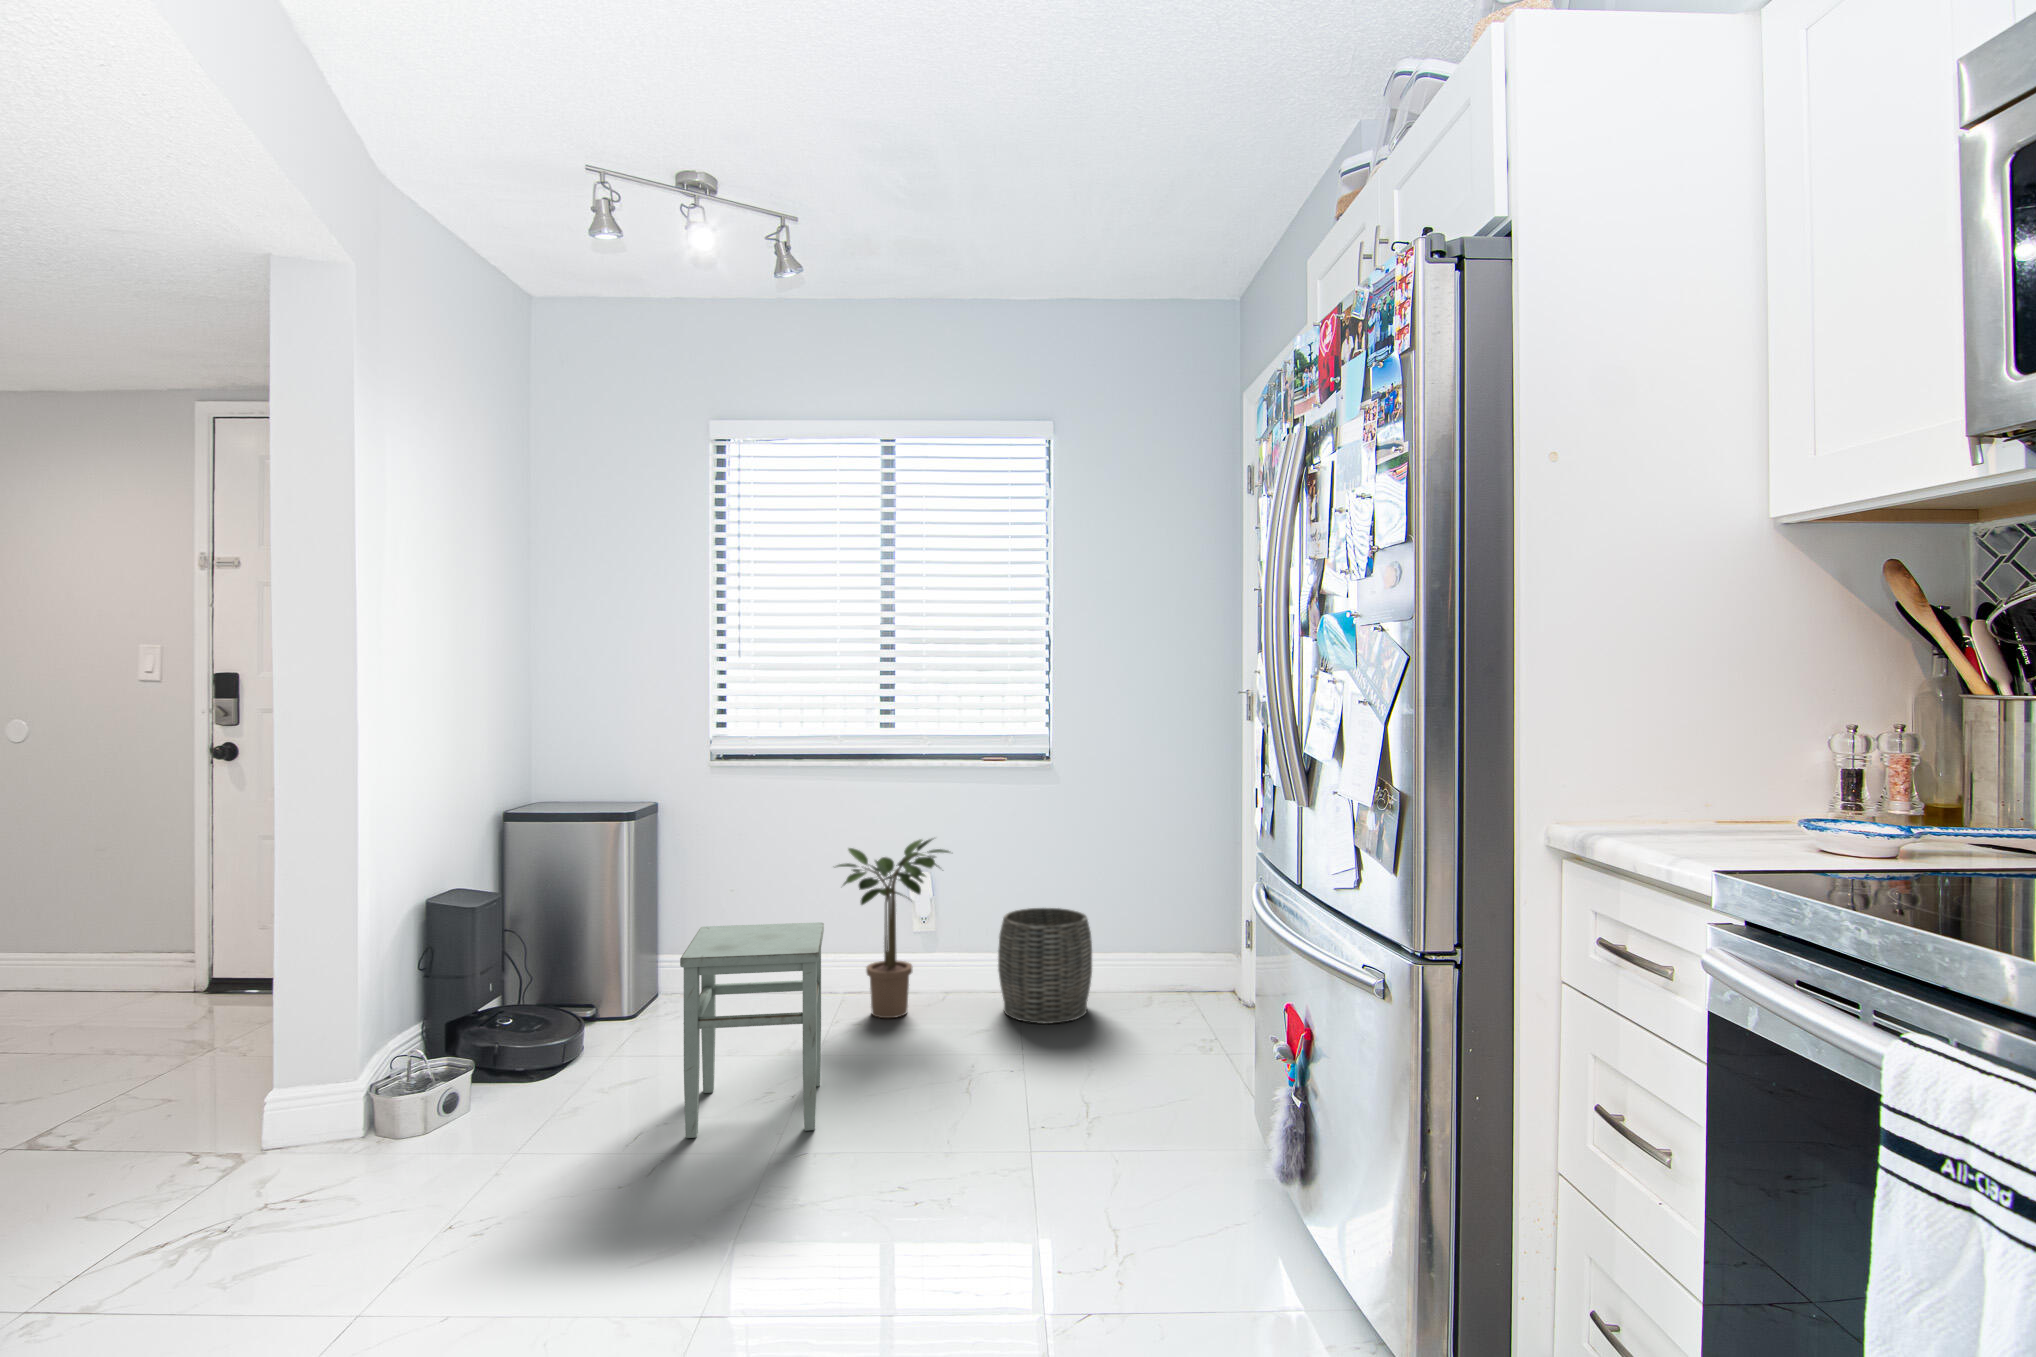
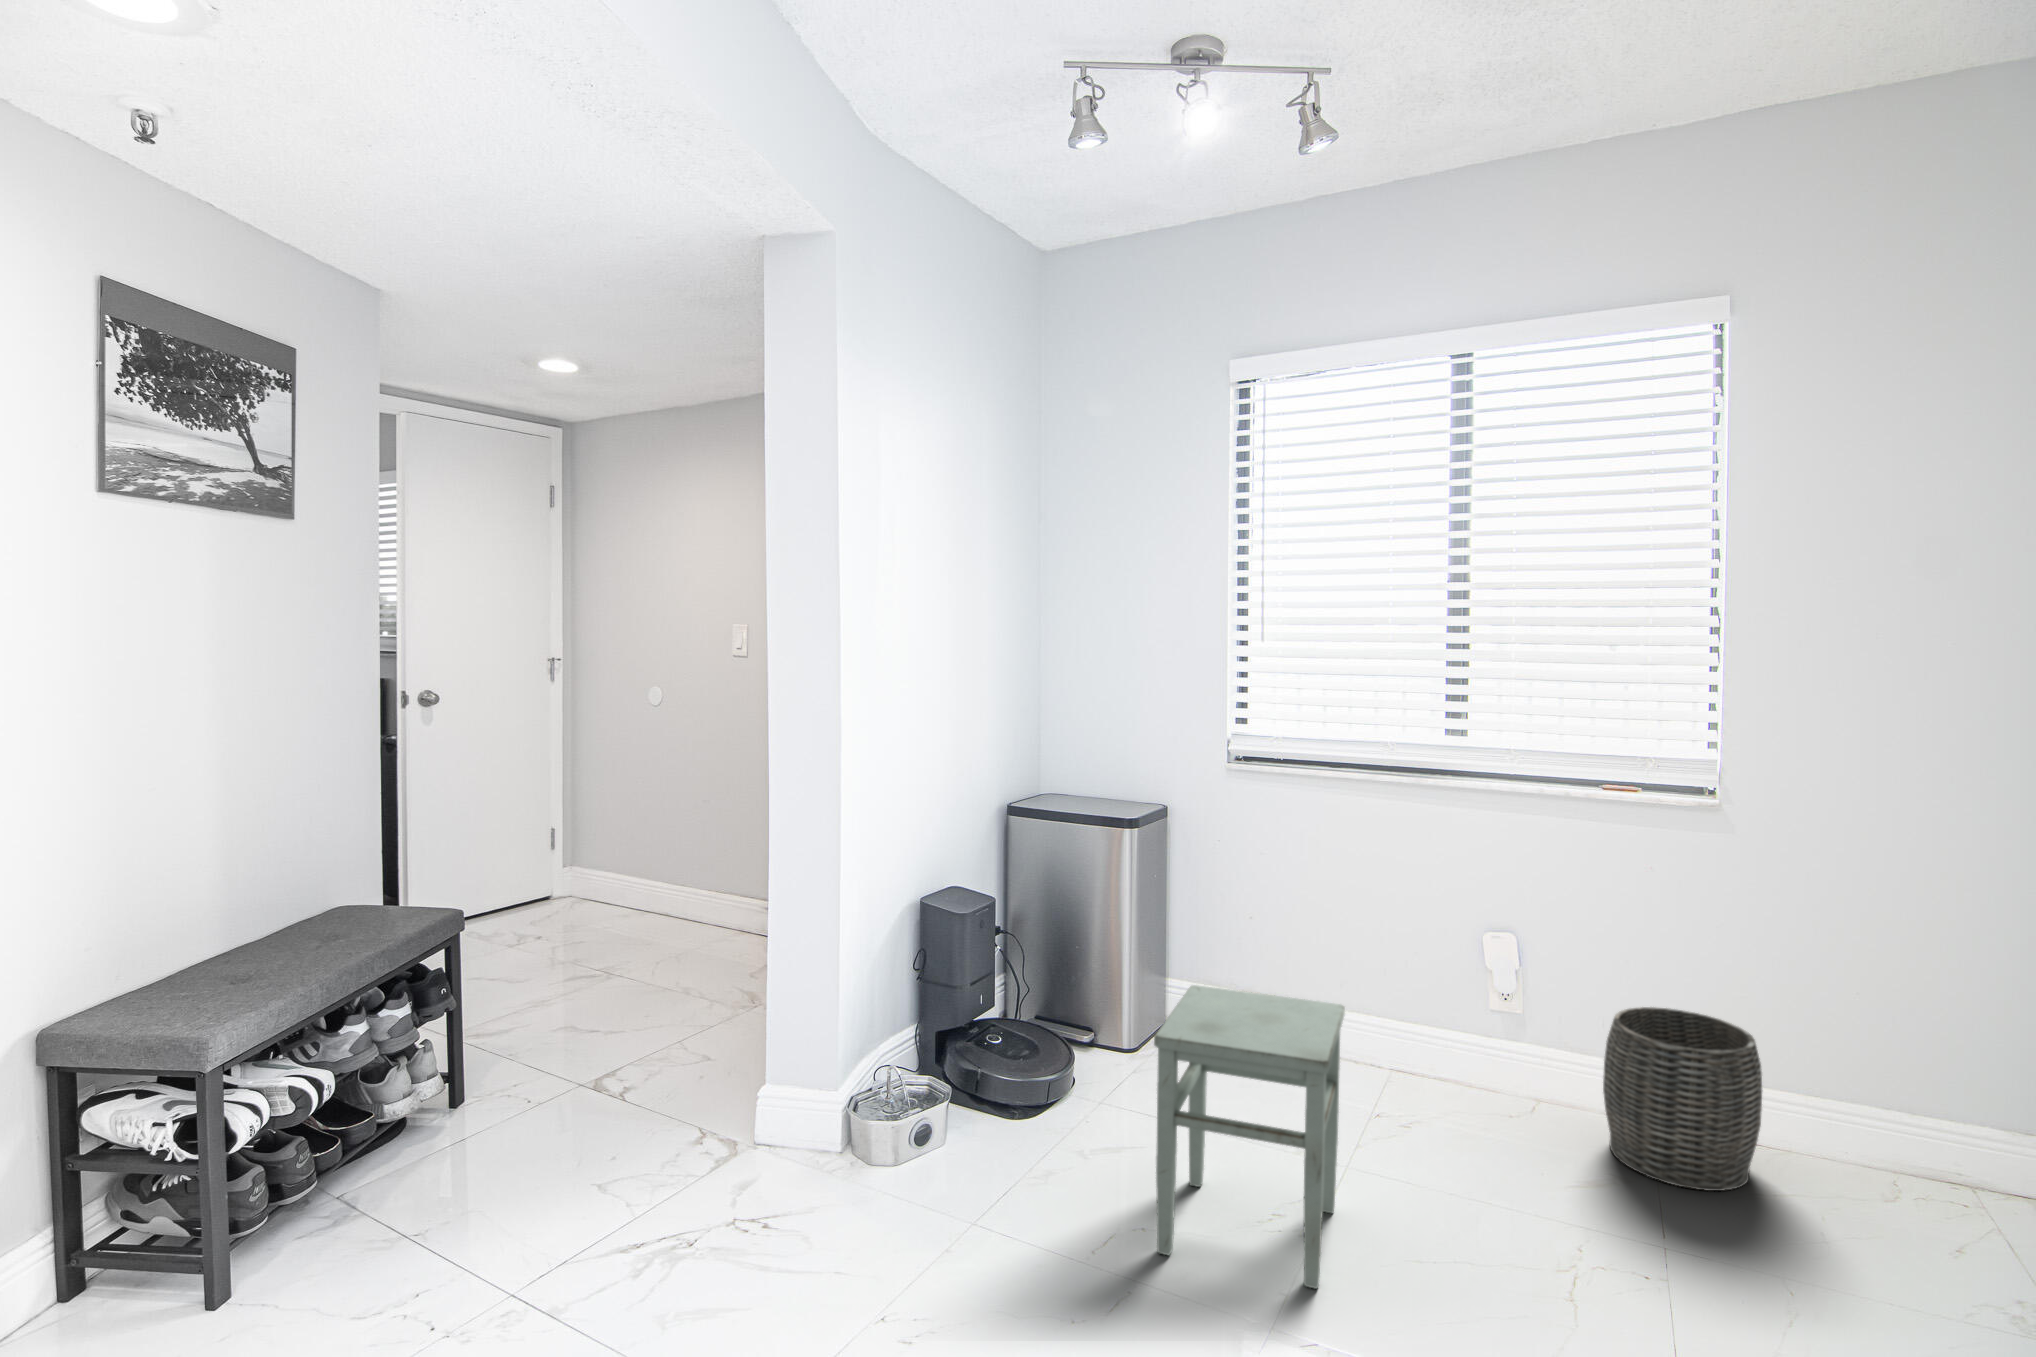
potted plant: present [836,839,950,1018] -> none [1367,891,1539,1123]

